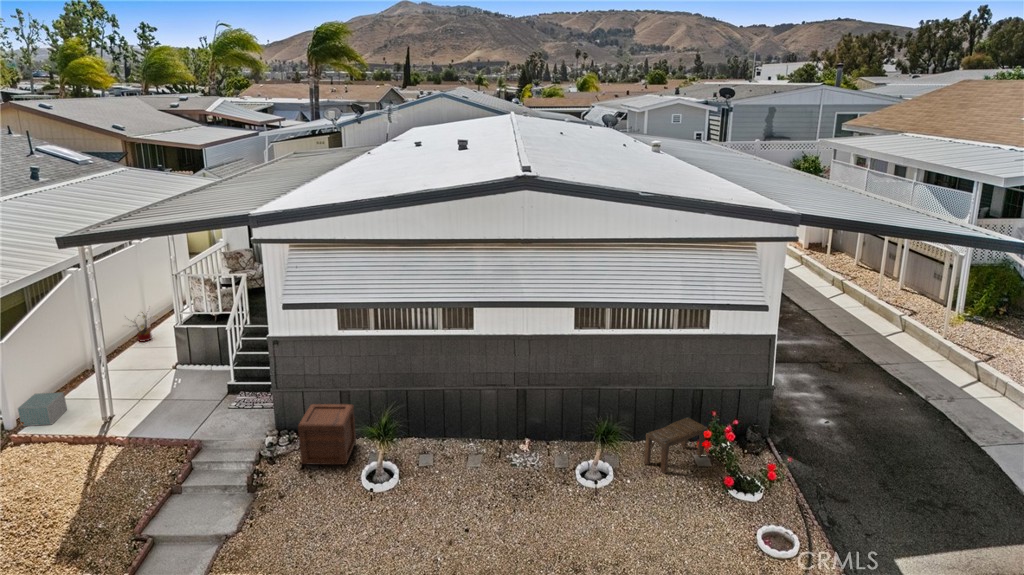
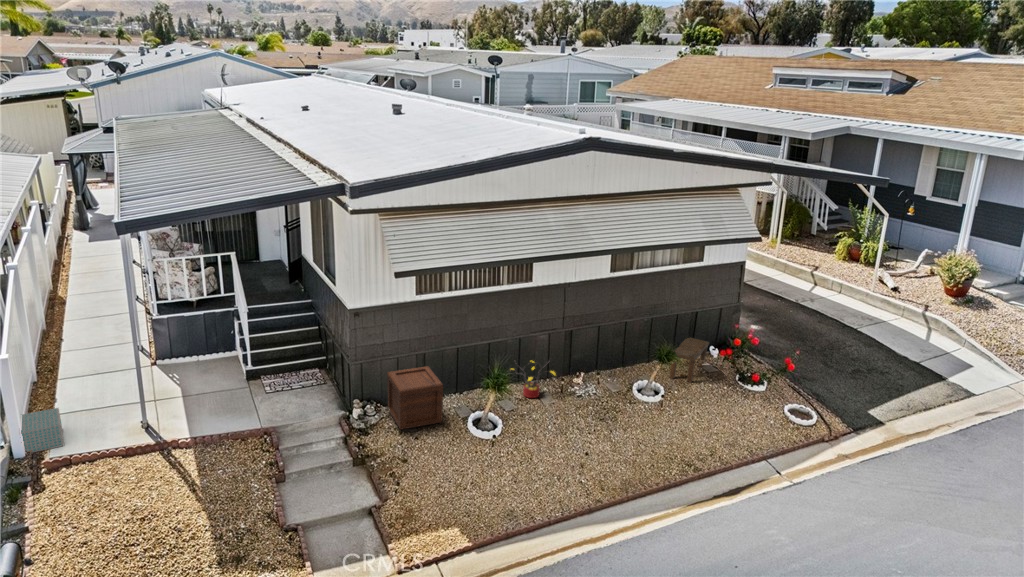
decorative plant: present [135,312,152,342] -> present [522,367,556,398]

